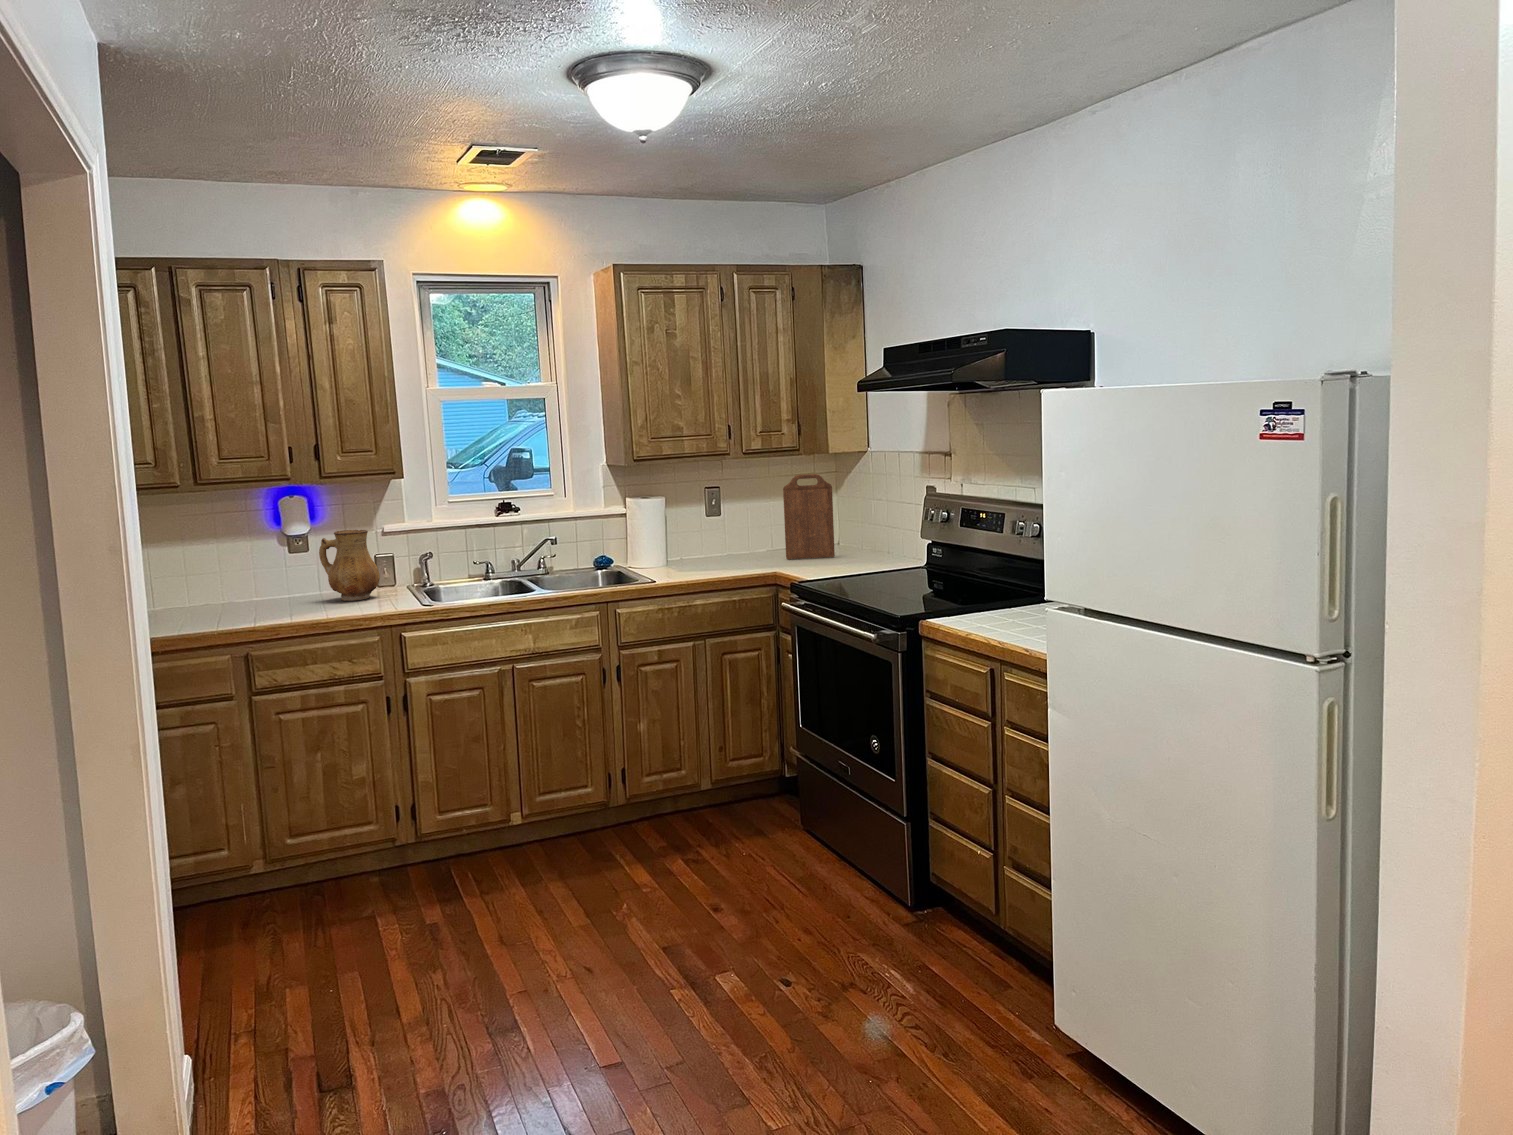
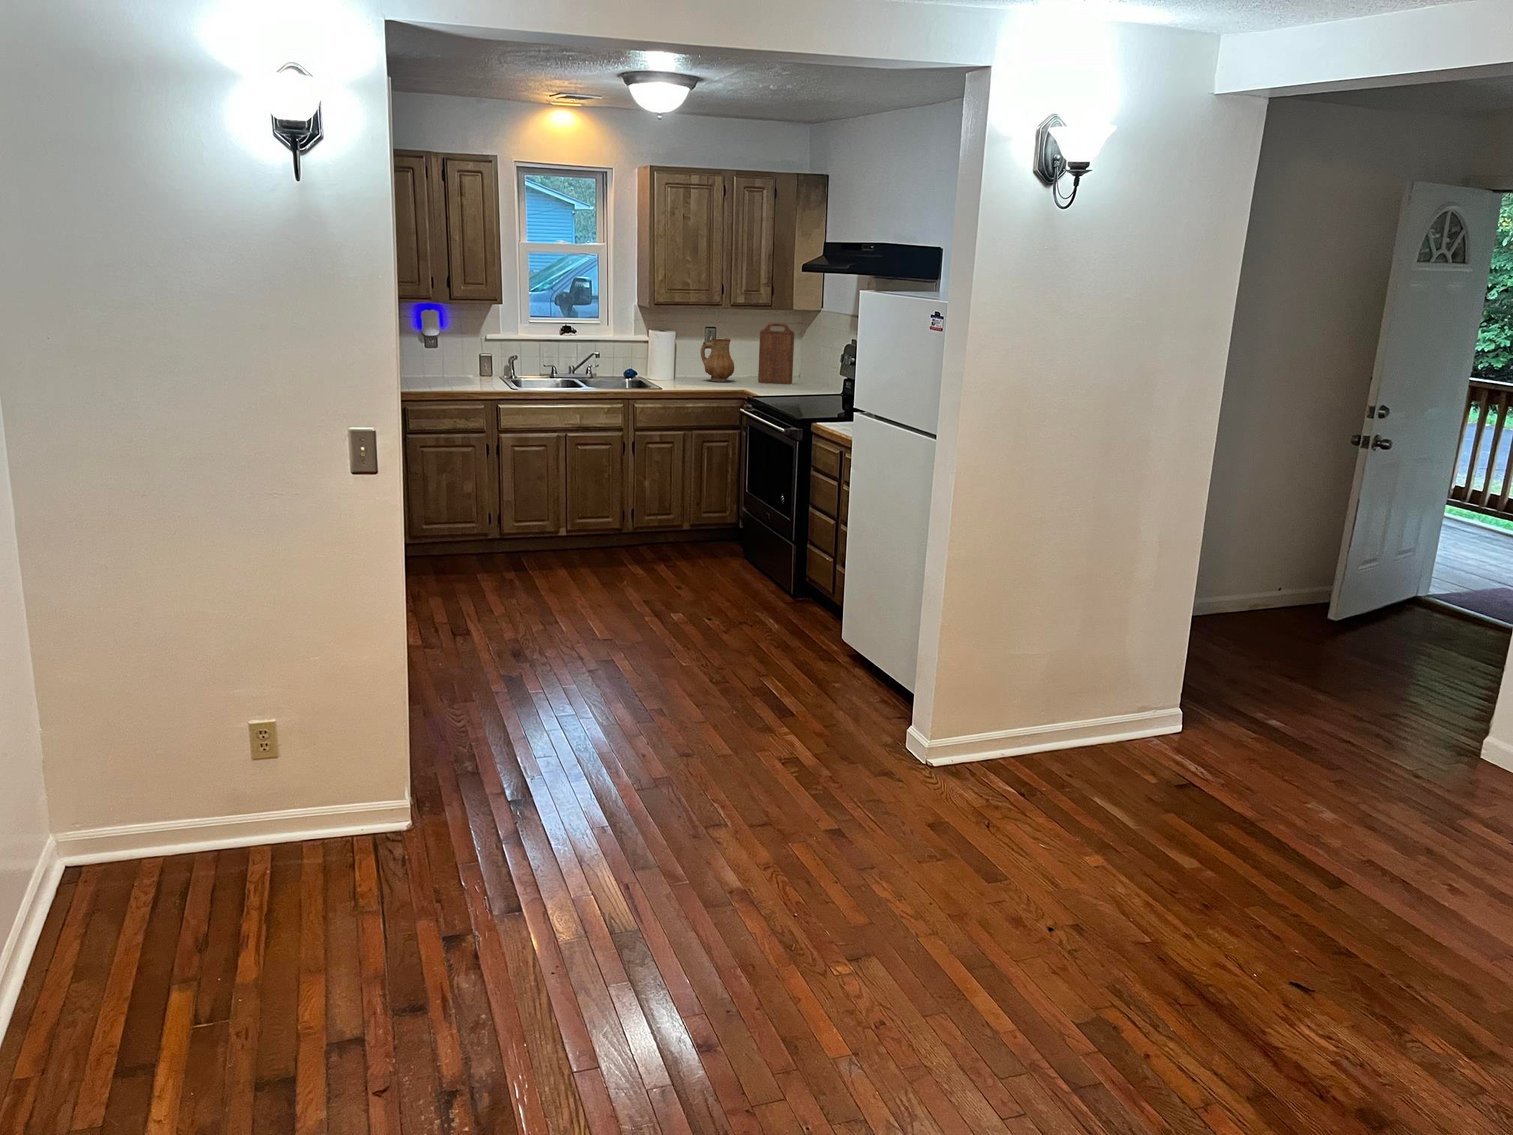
ceramic pitcher: present [319,530,380,601] -> present [701,337,734,382]

